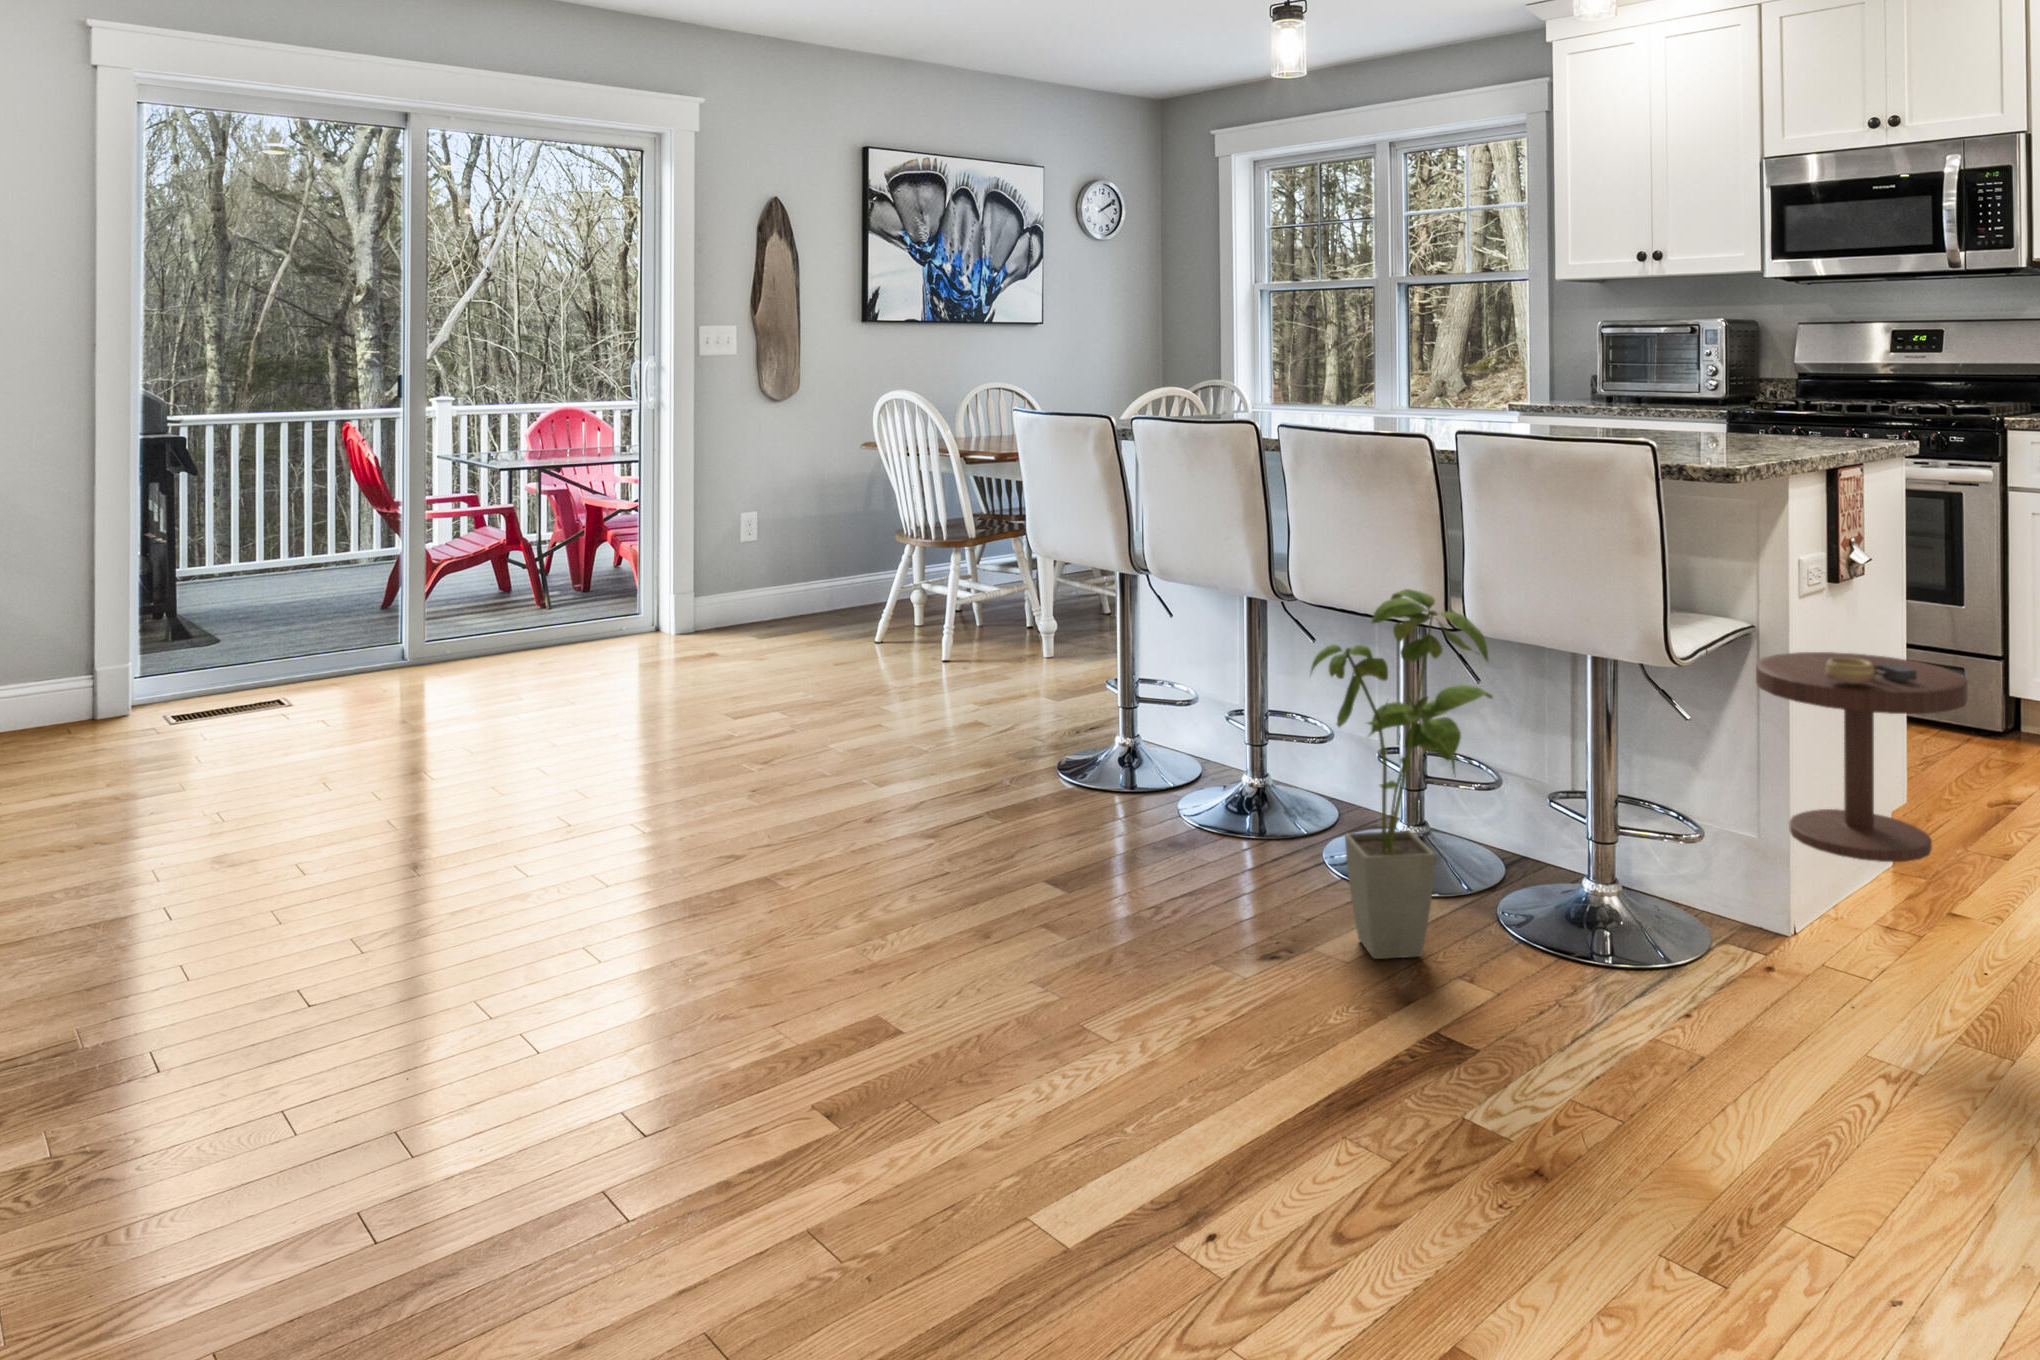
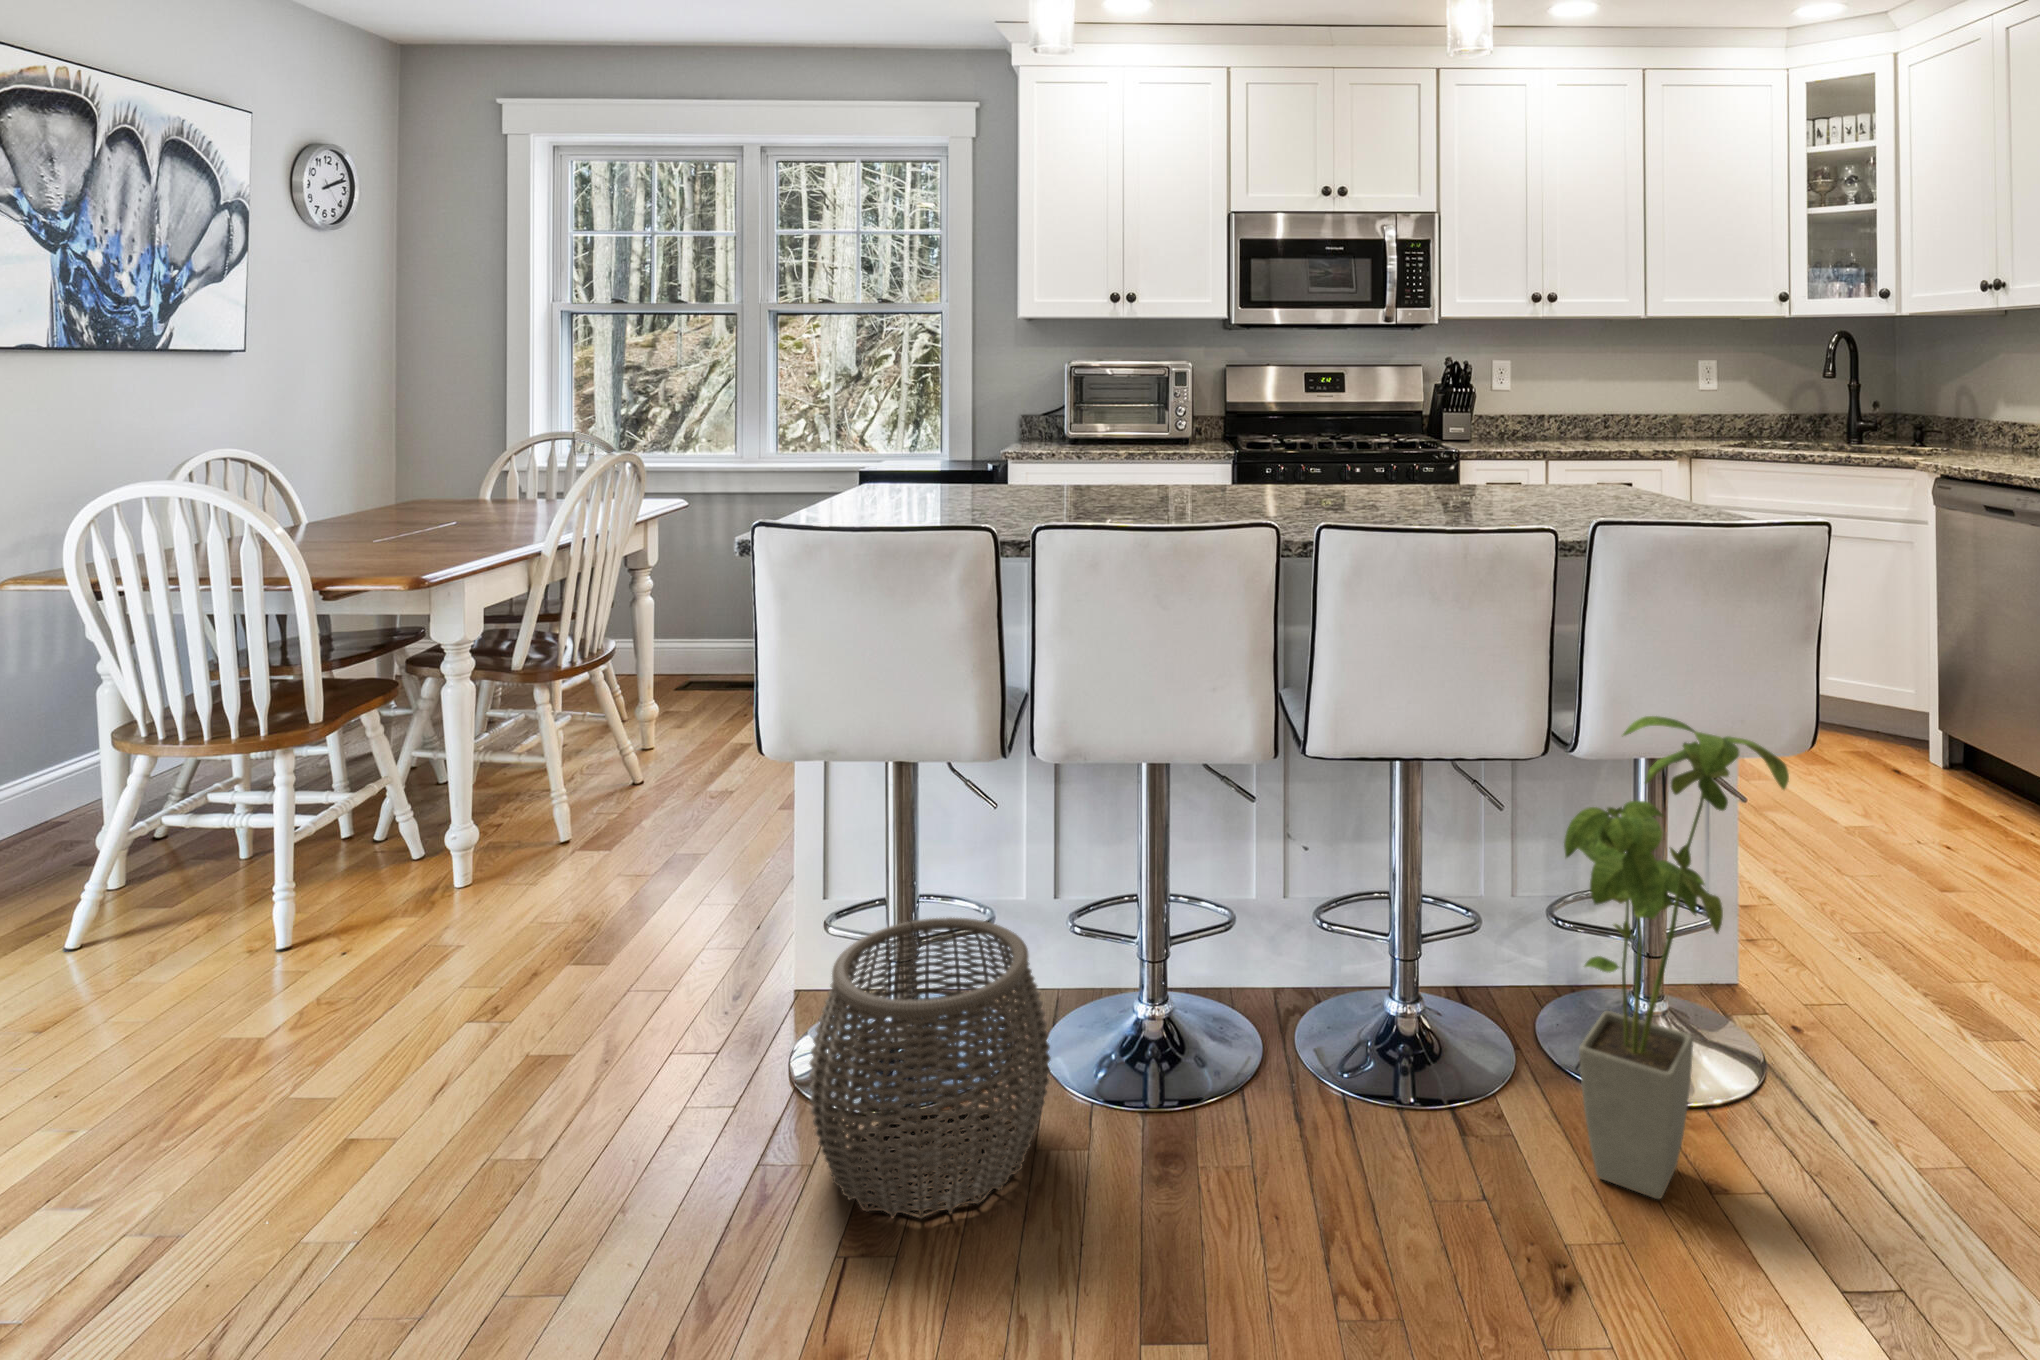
side table: present [1756,652,1968,862] -> none [1816,690,2011,1030]
woven basket: none [968,670,1115,824] -> present [809,918,1051,1219]

